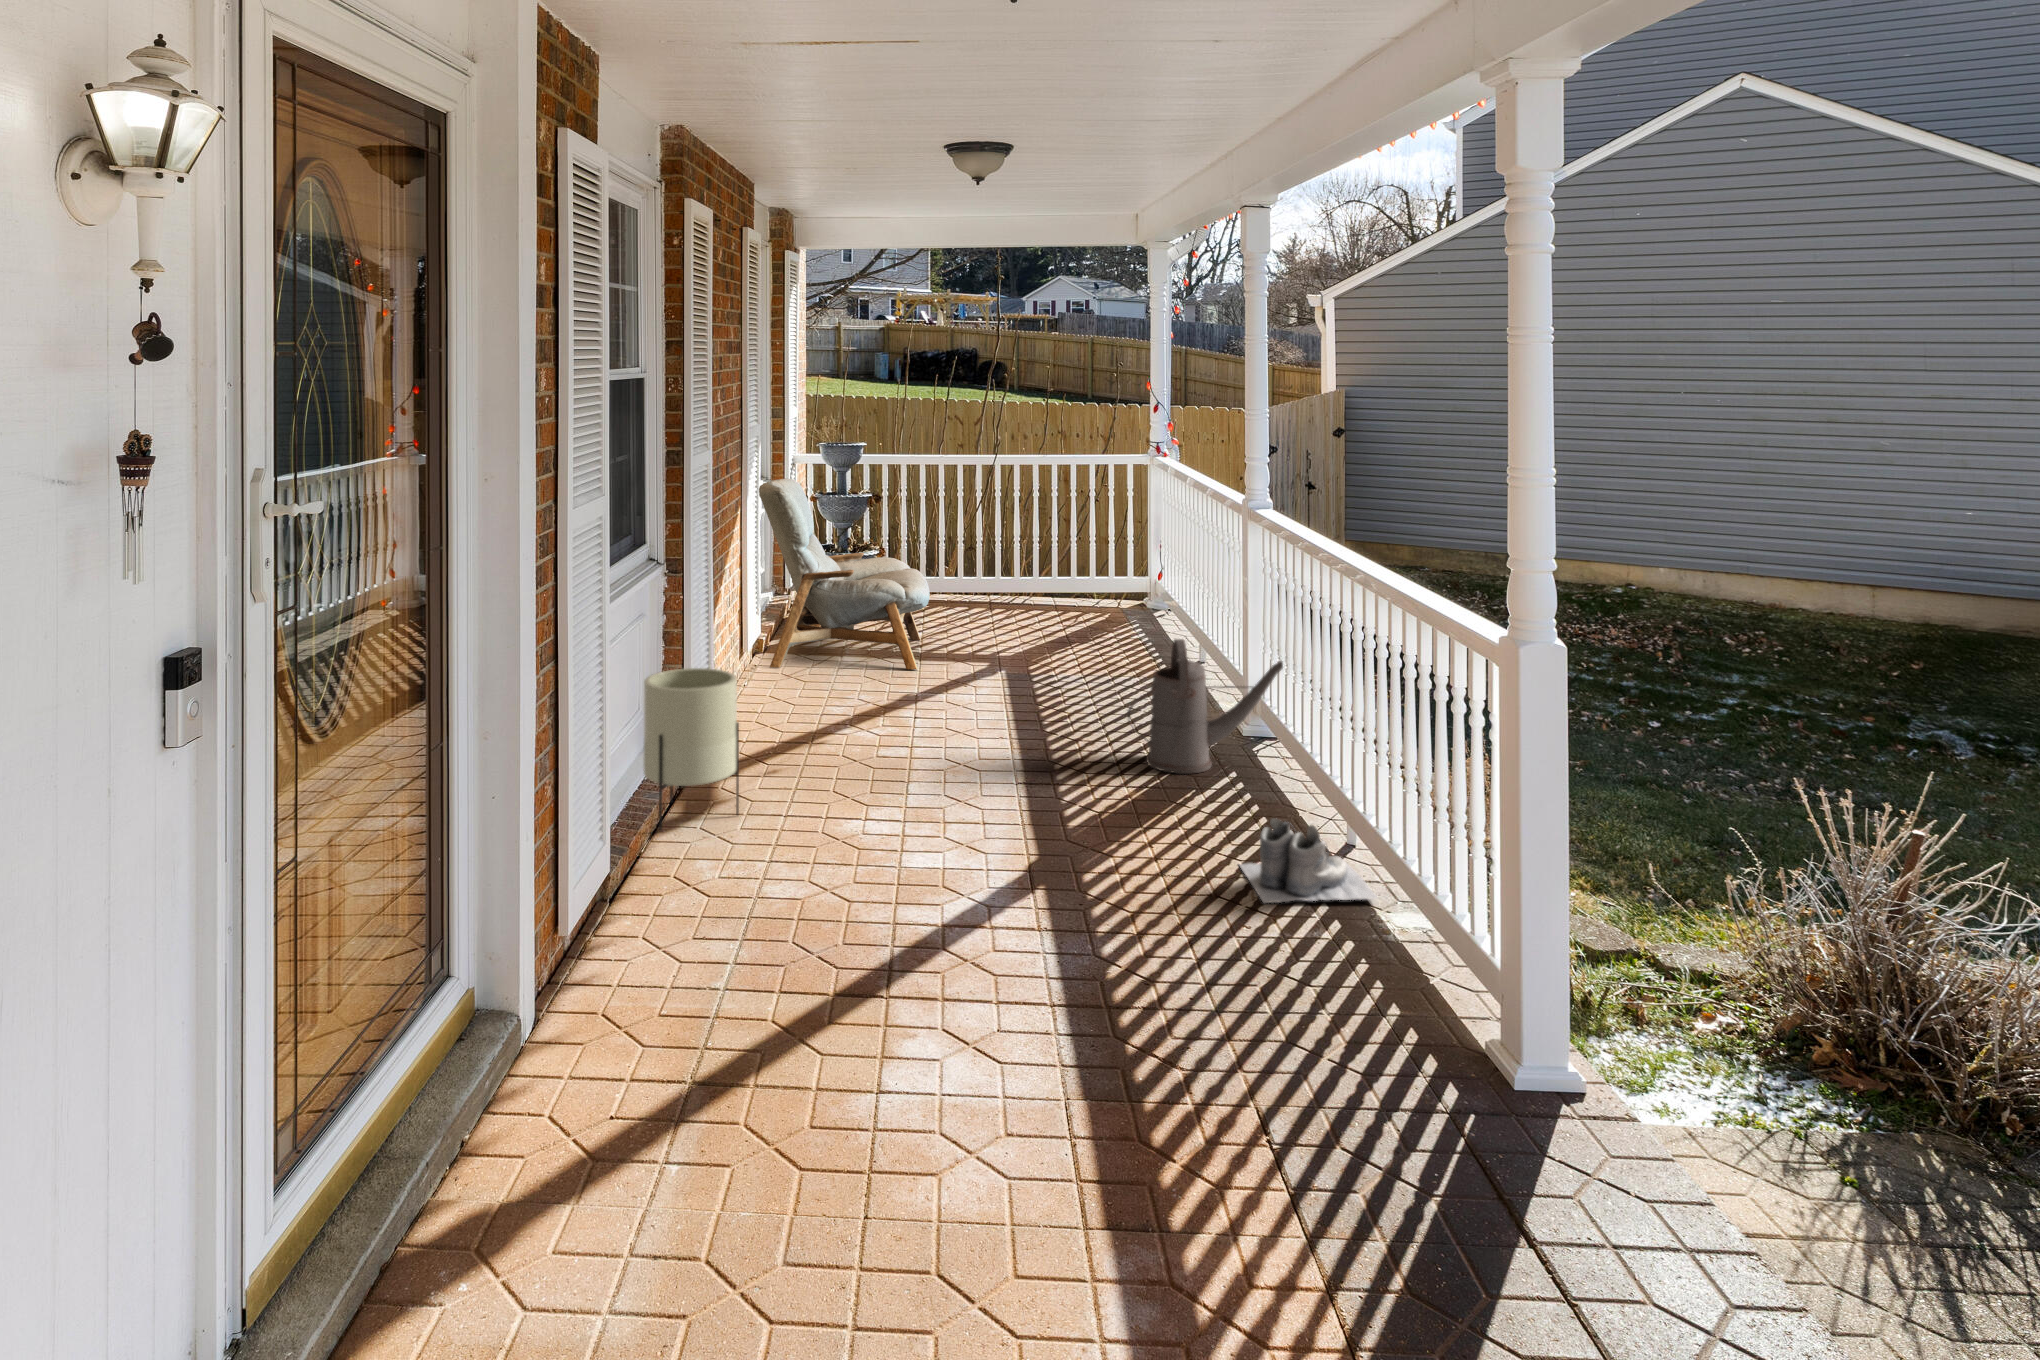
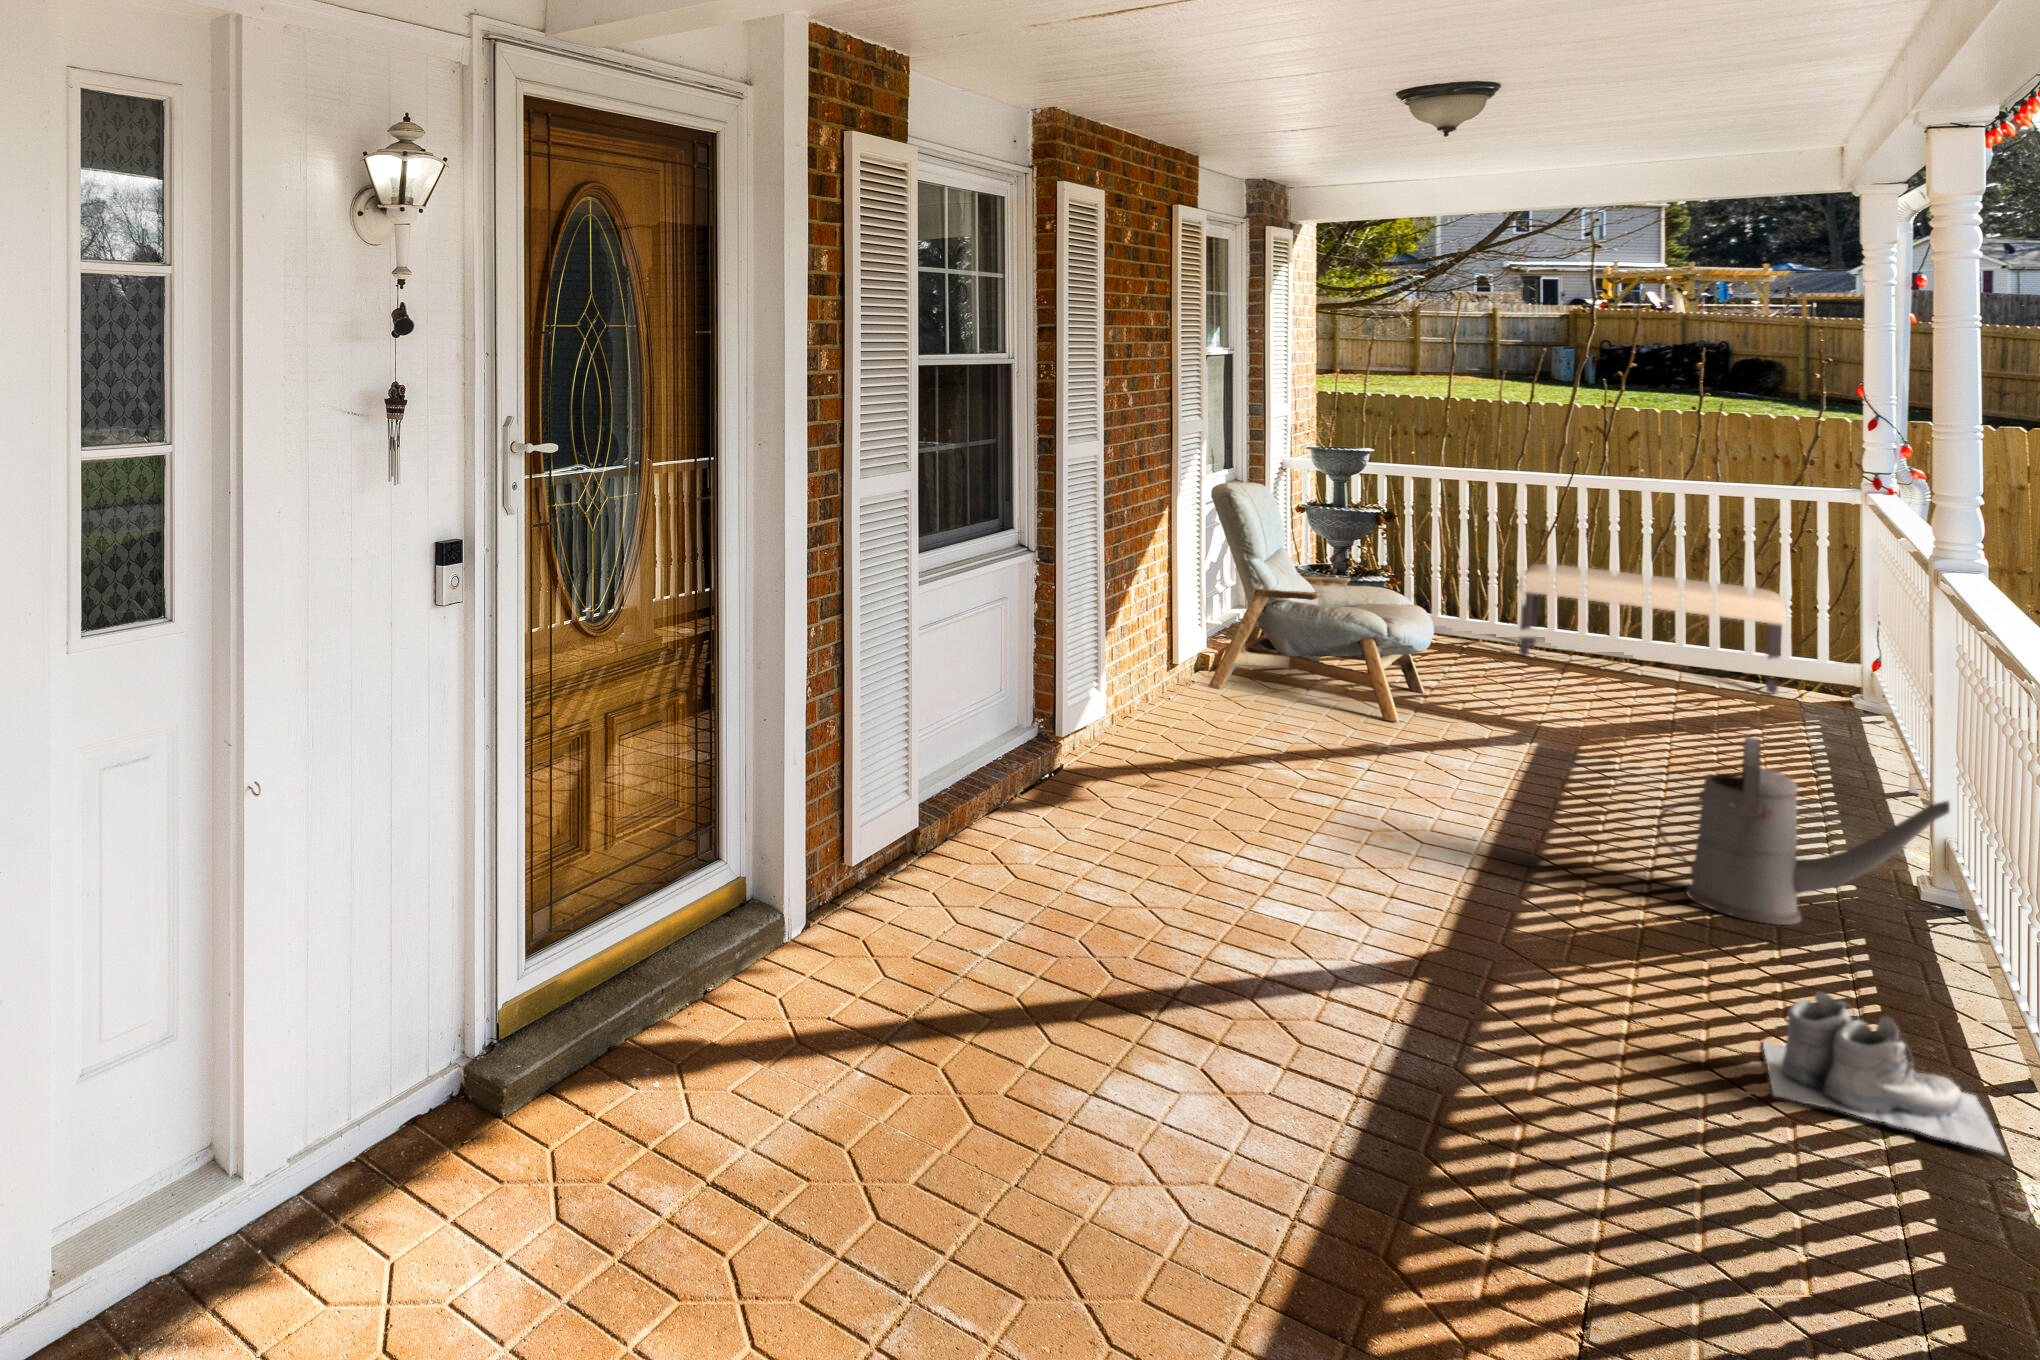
bench: none [961,519,1120,597] -> present [1519,564,1786,694]
planter: present [644,668,739,831] -> none [992,650,1097,814]

